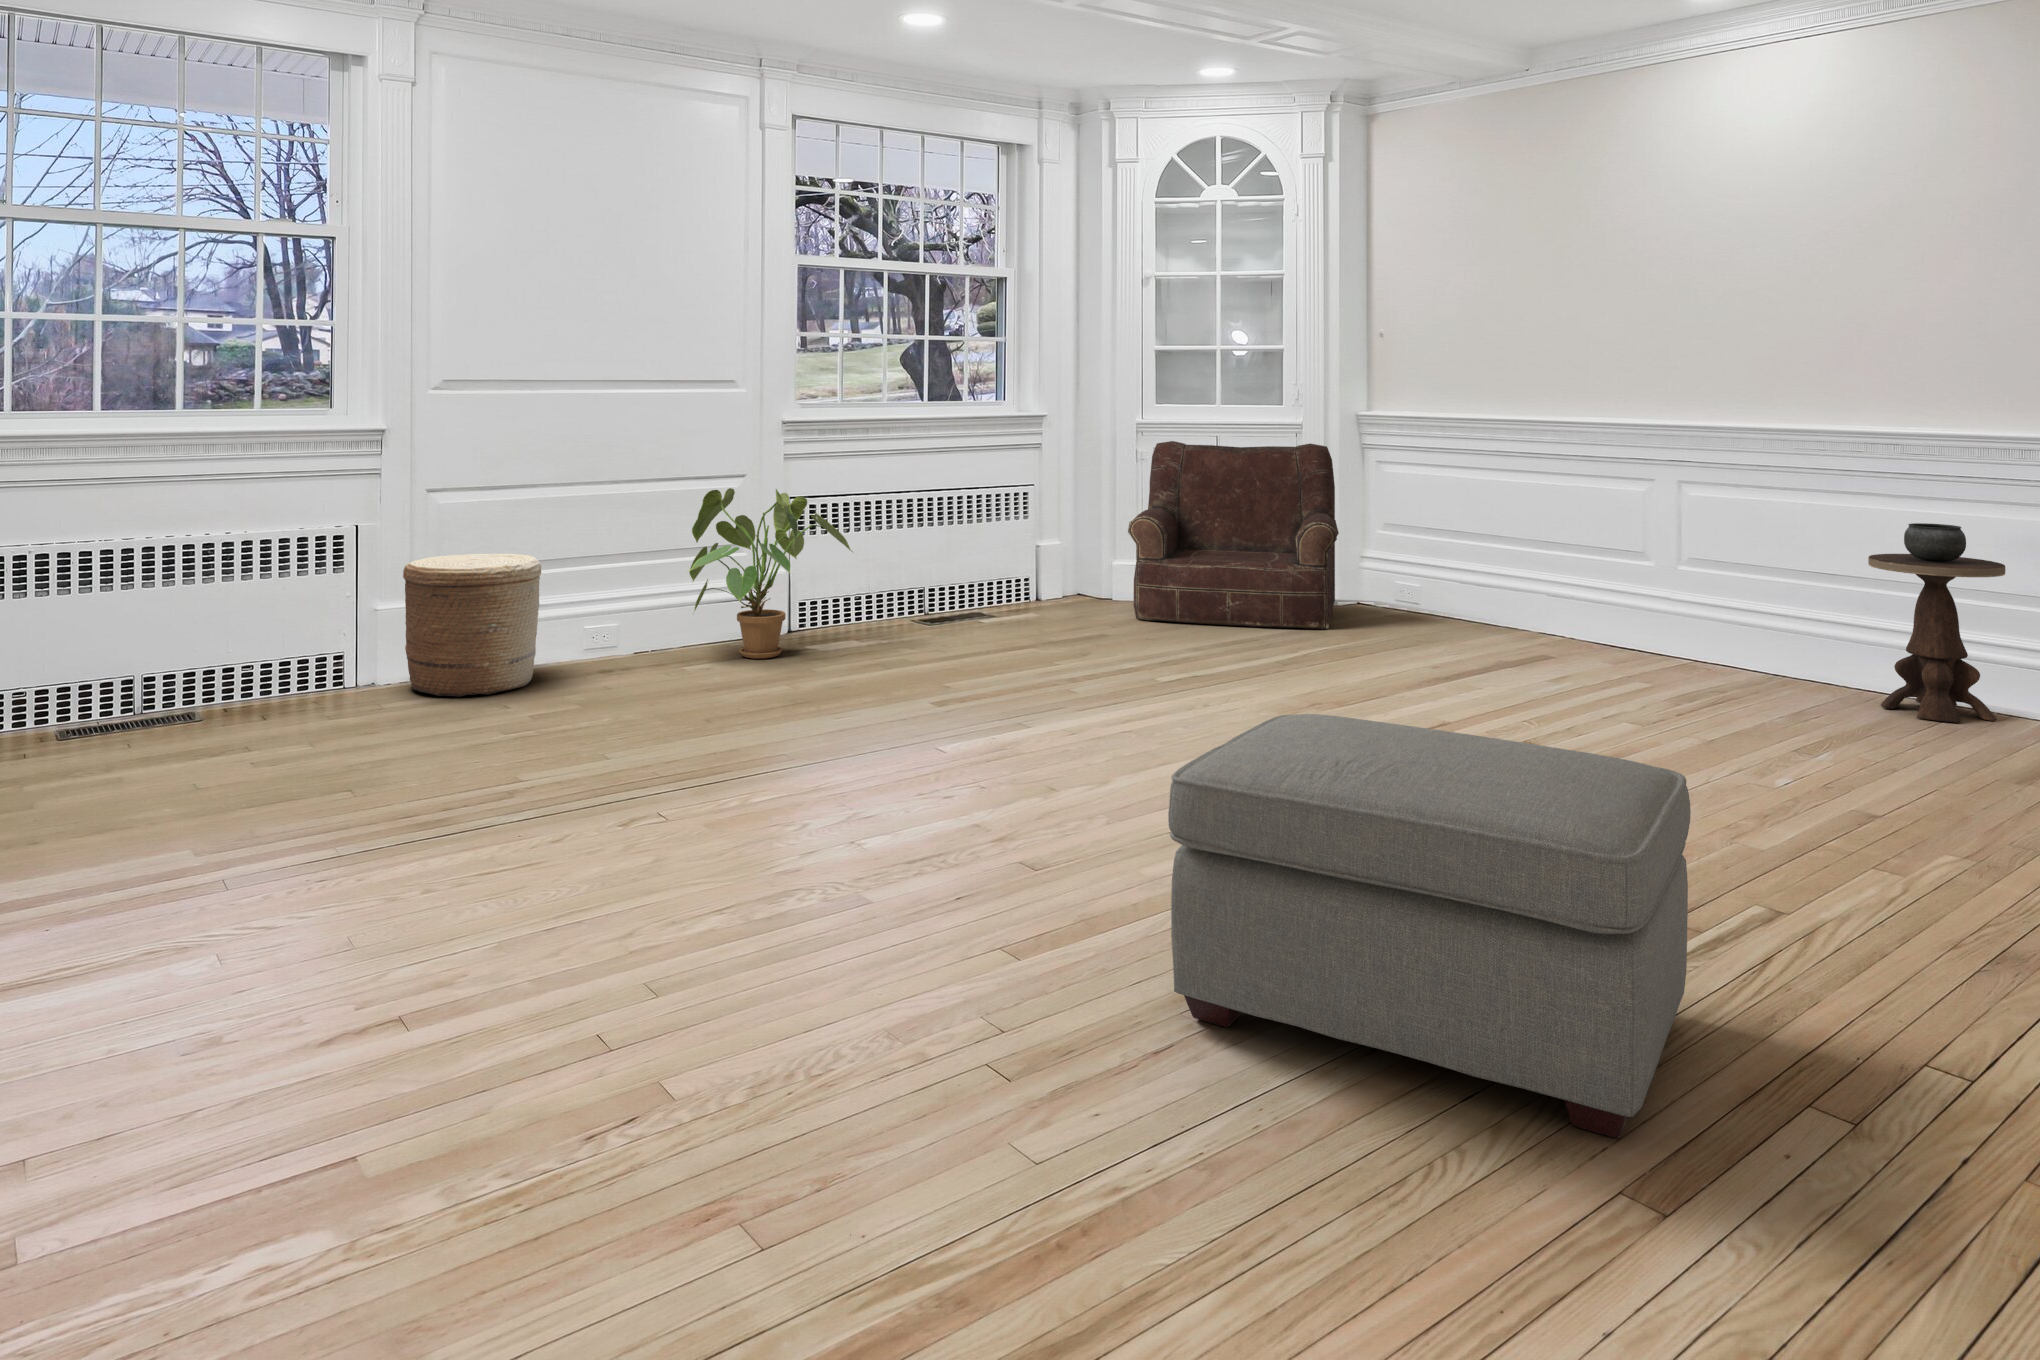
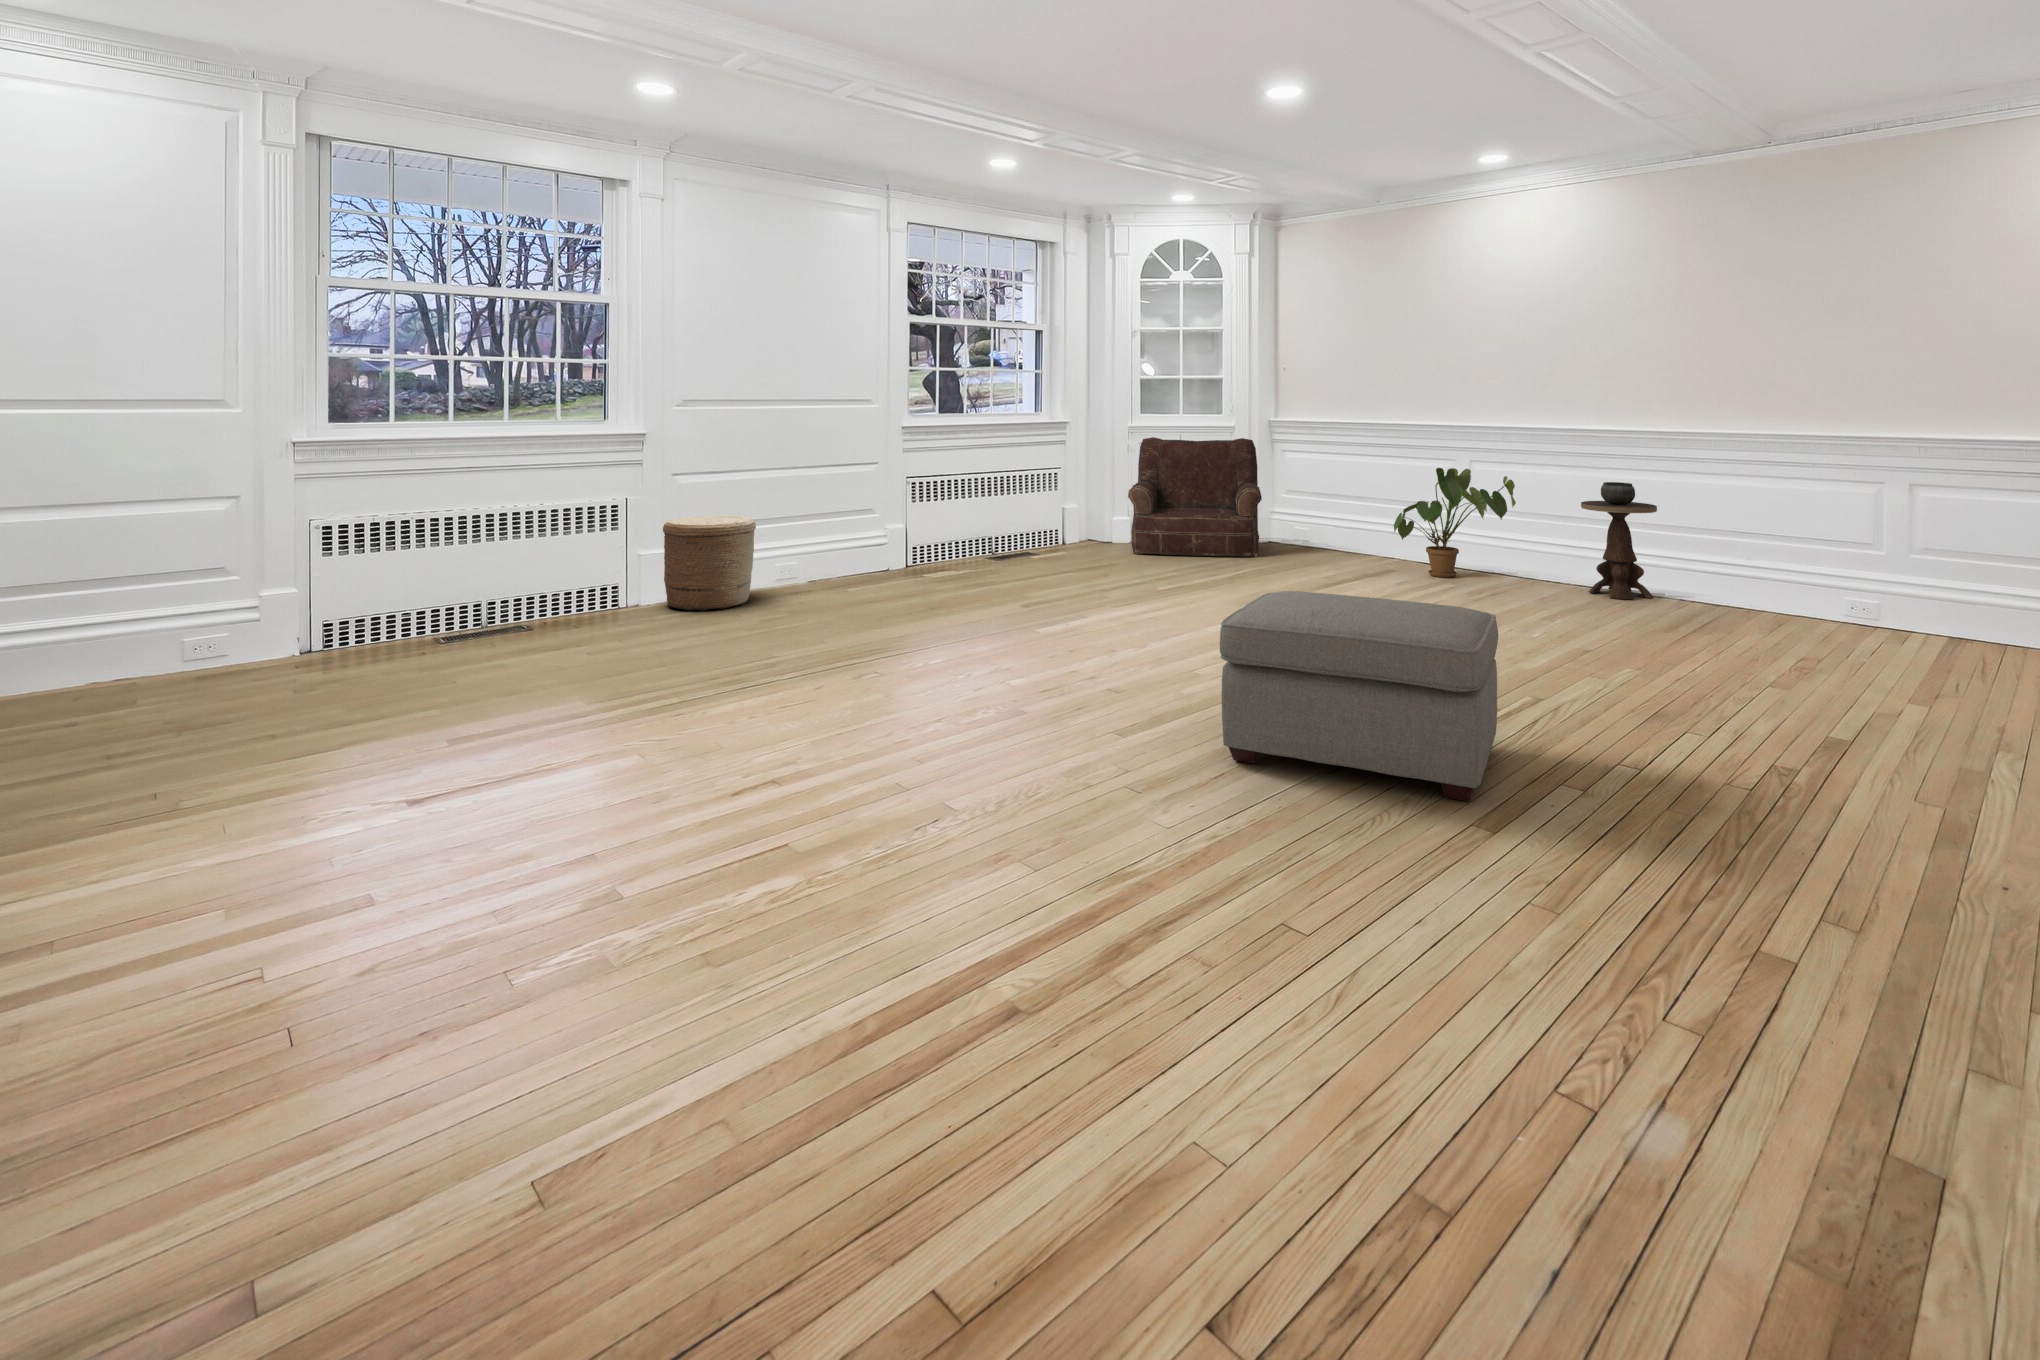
house plant: present [689,488,853,659] -> present [1394,468,1516,577]

